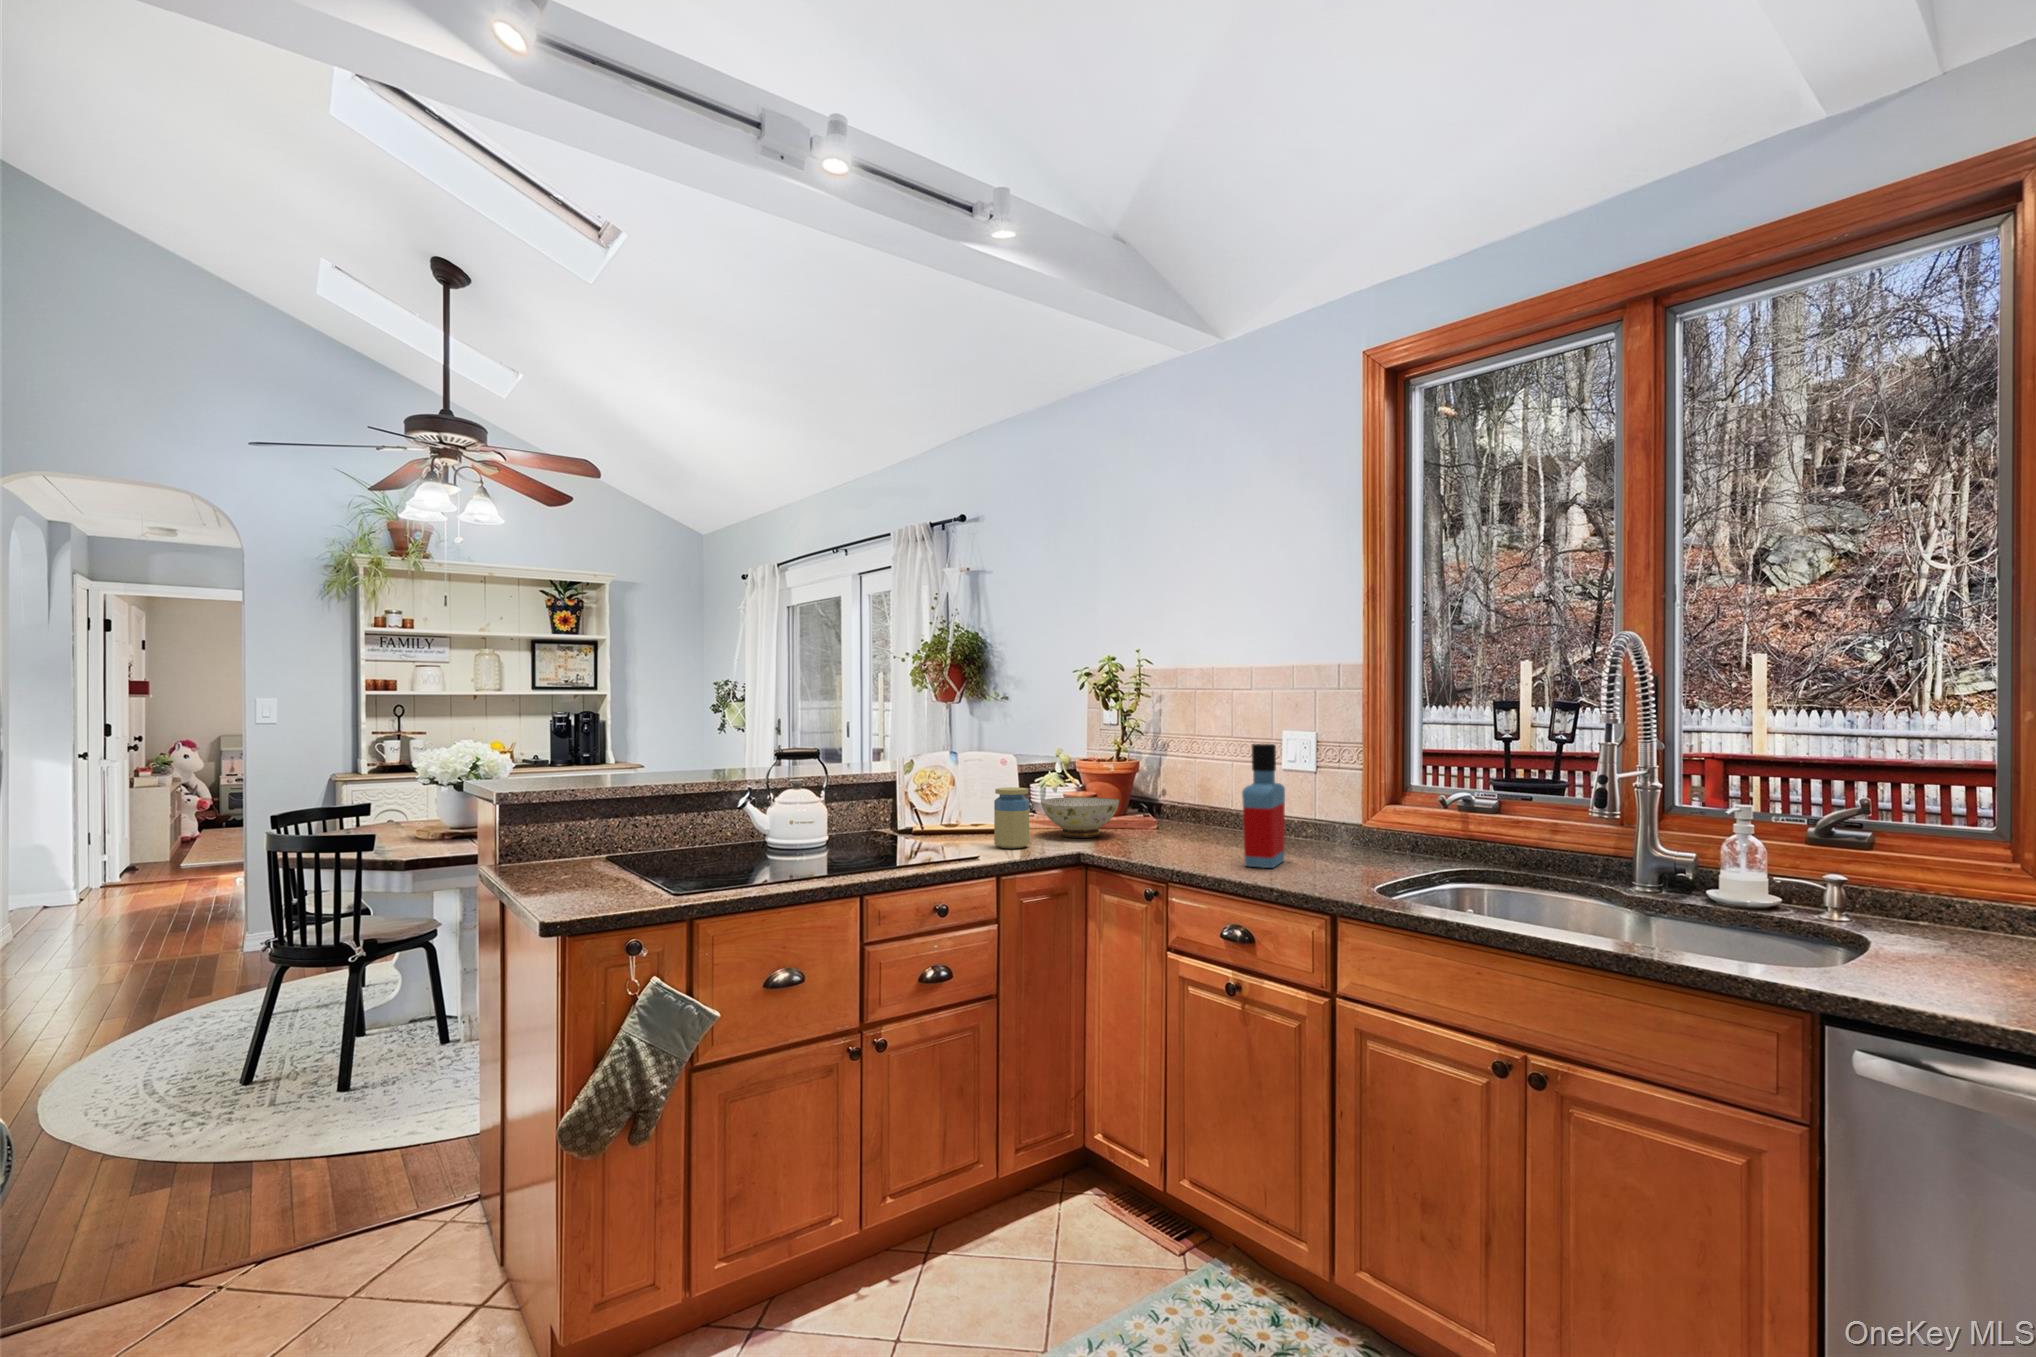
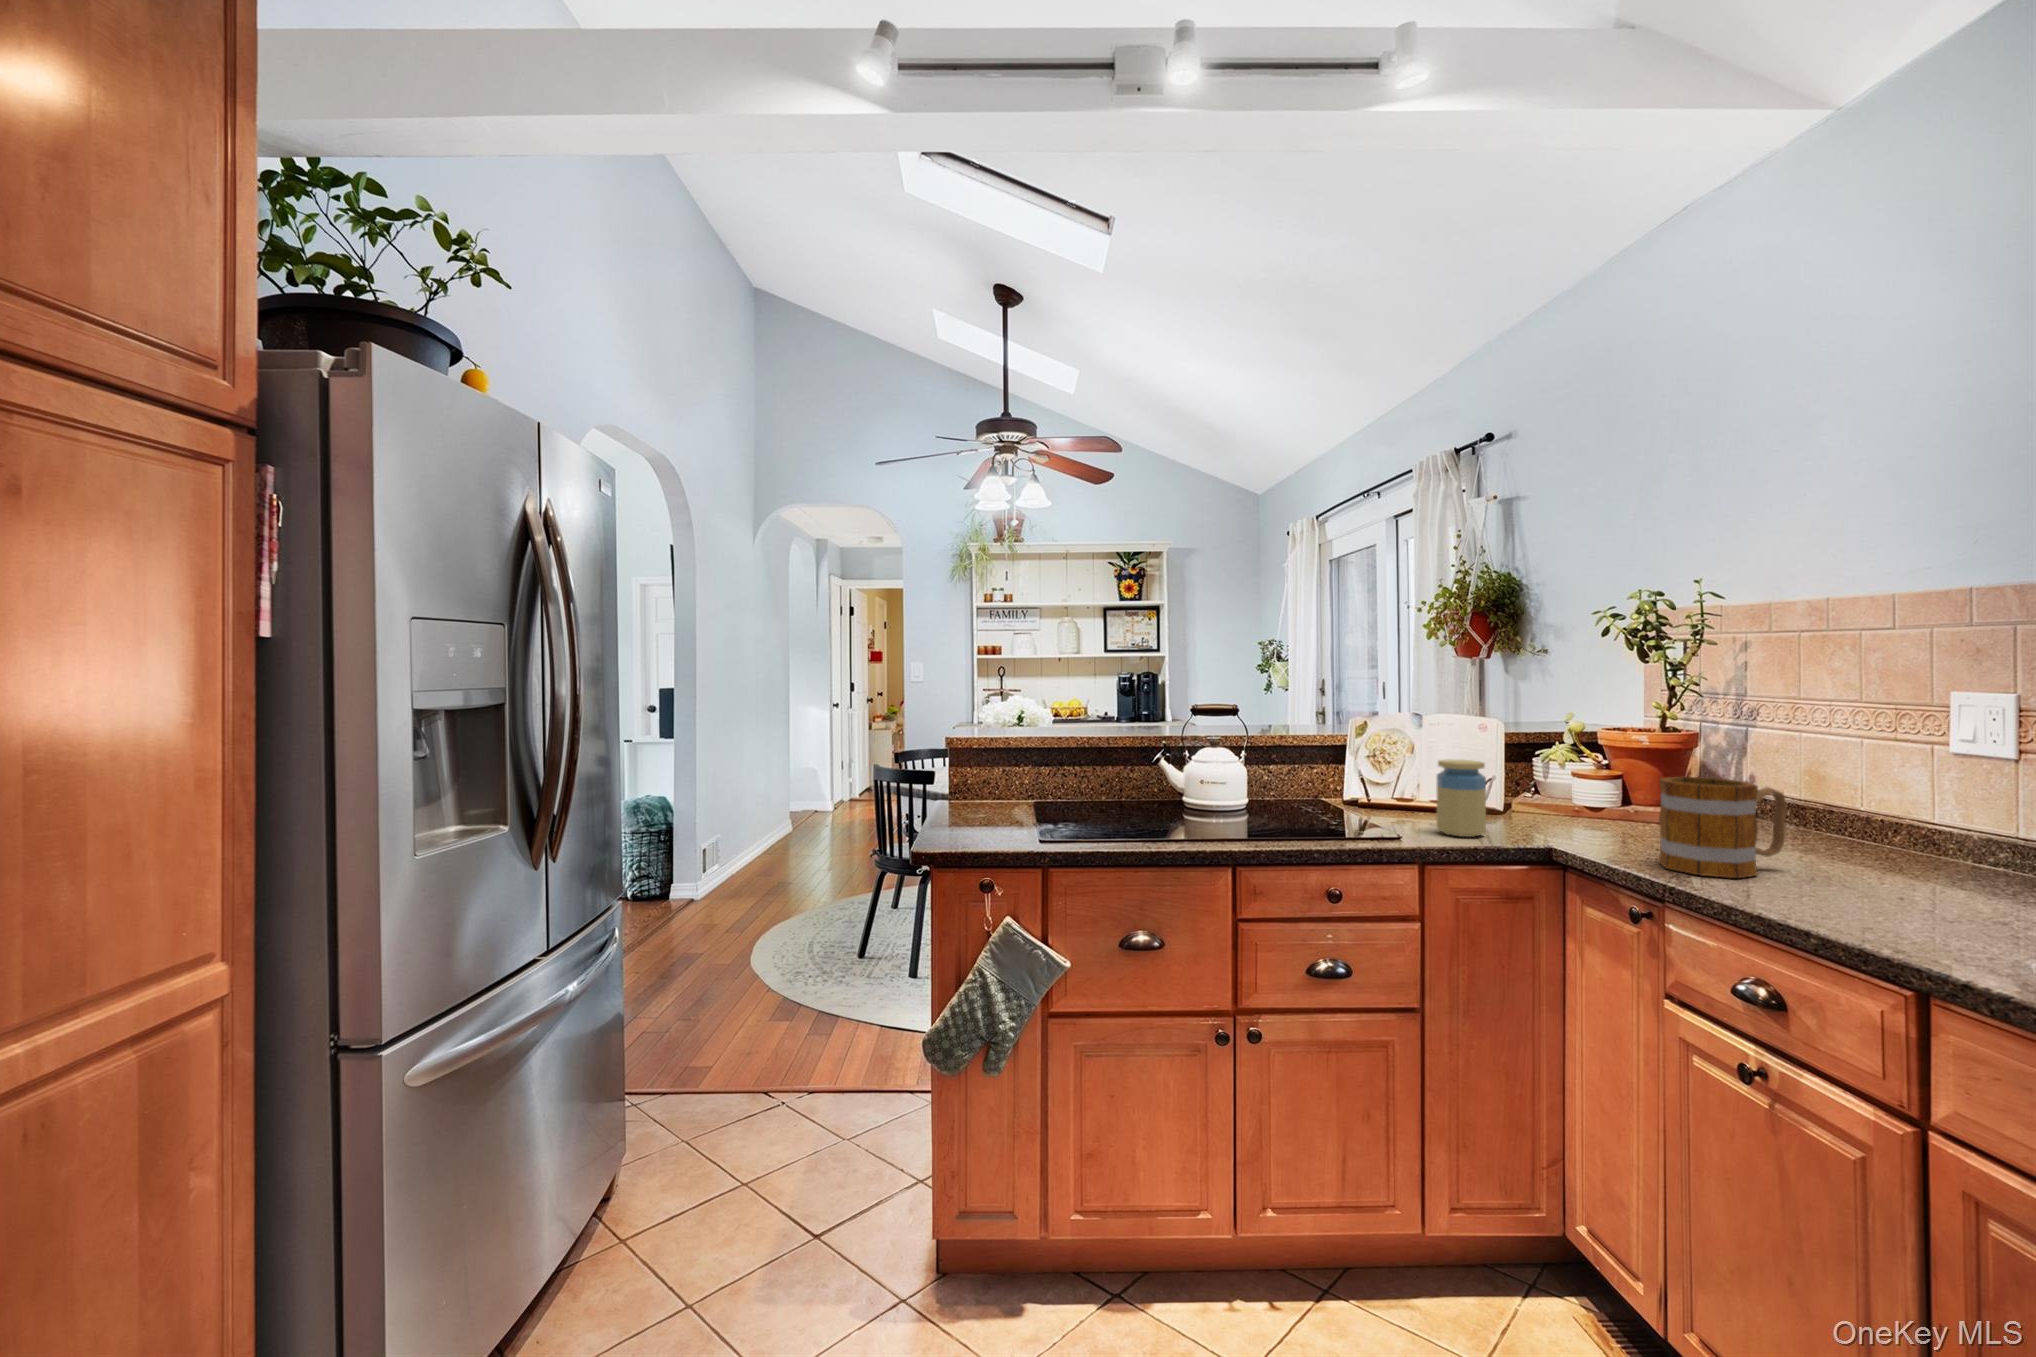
bottle: present [1242,744,1285,868] -> none [1829,714,1942,921]
mug: none [1142,790,1206,856] -> present [1659,777,1787,878]
ceramic bowl: present [1041,797,1119,838] -> none [1520,777,1646,833]

